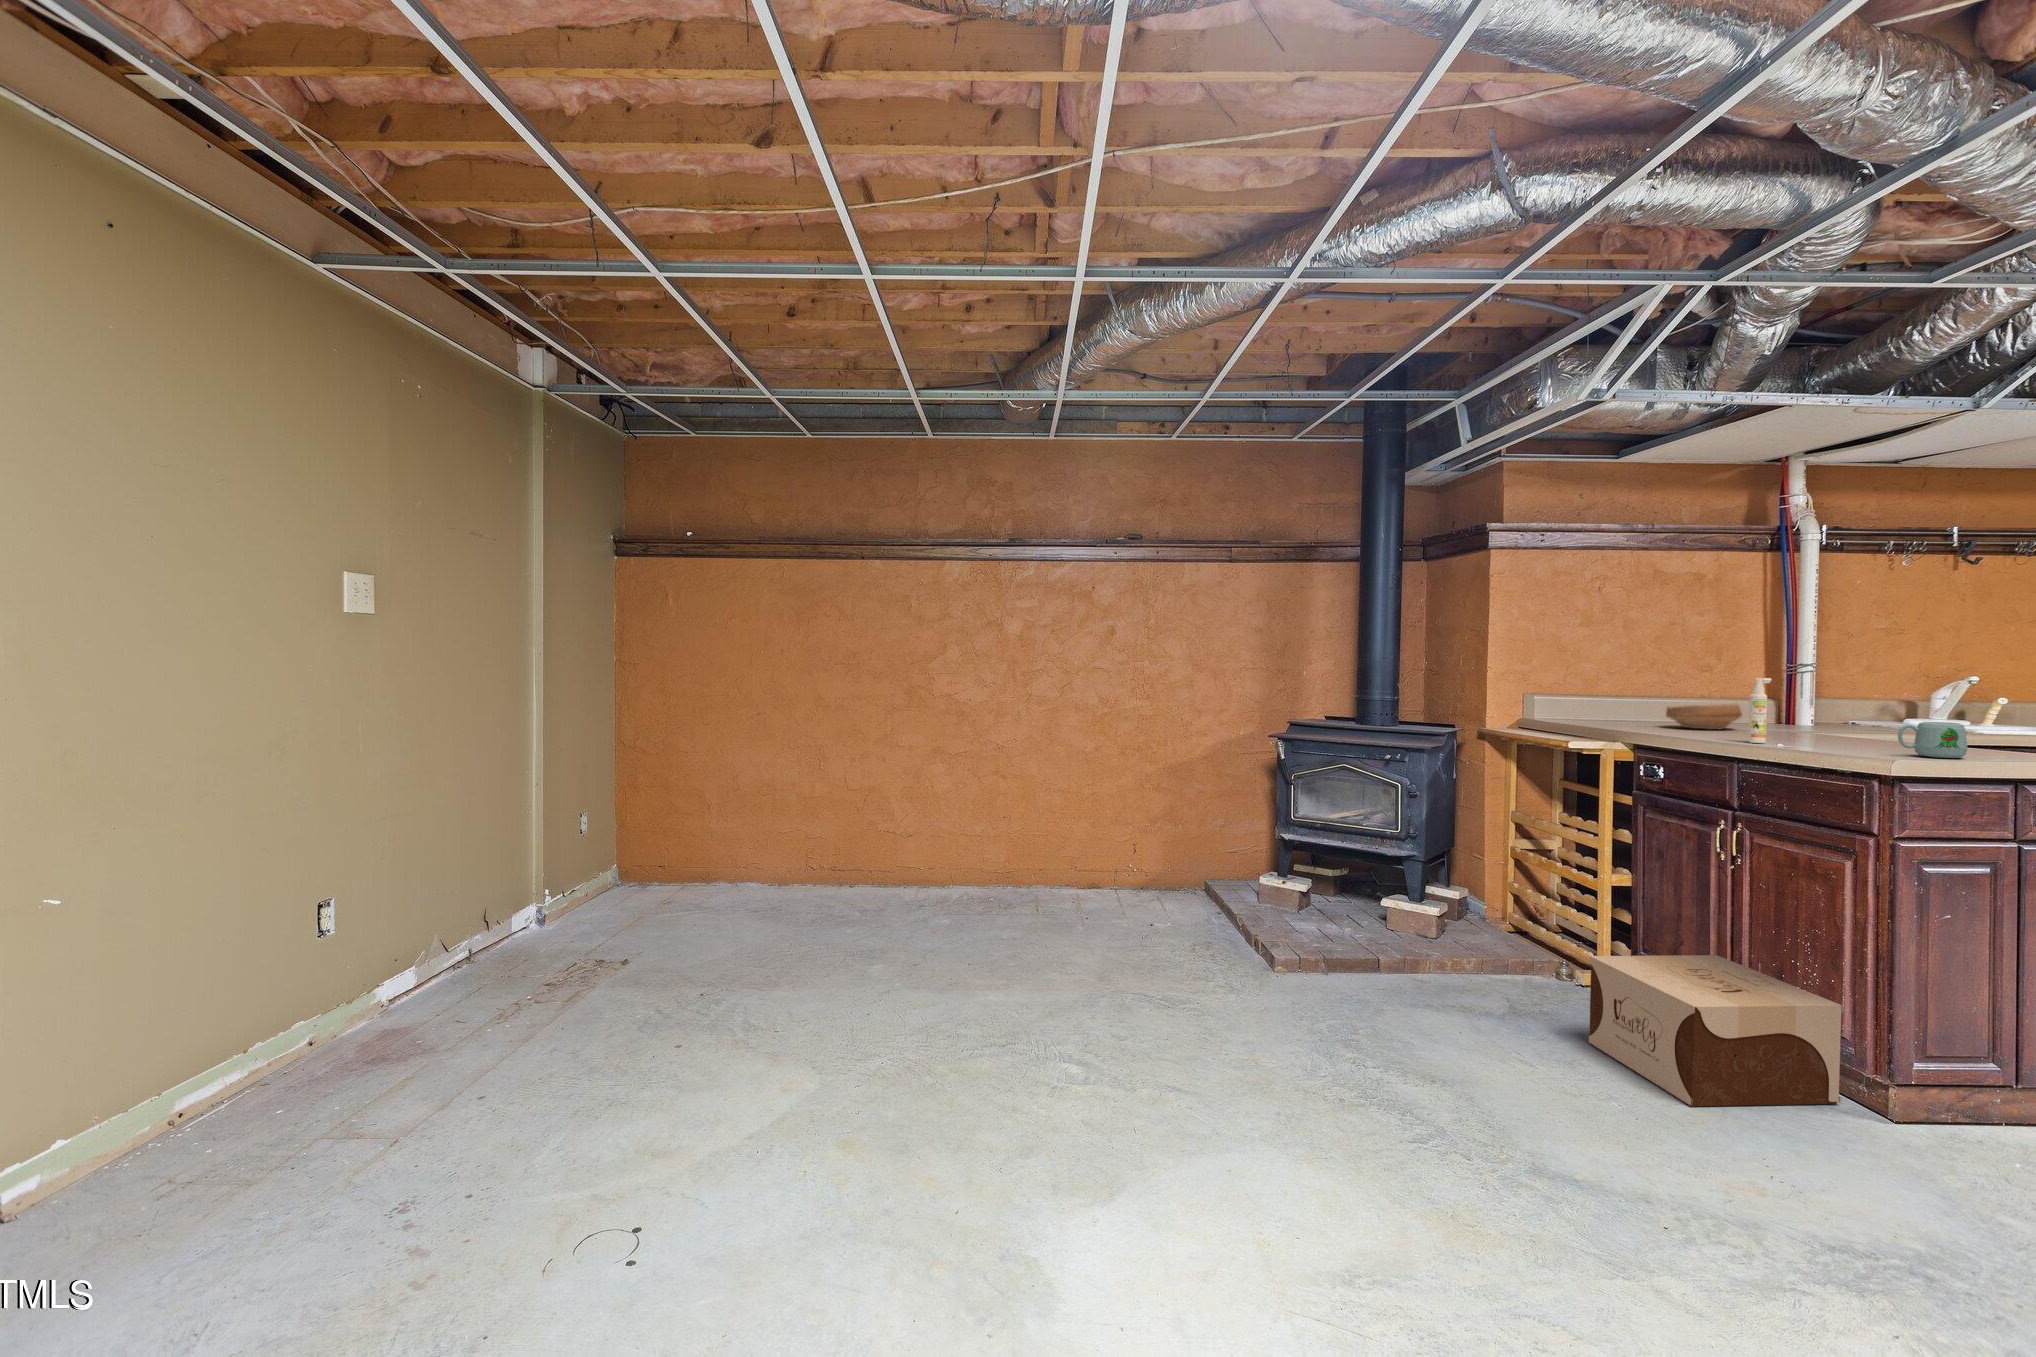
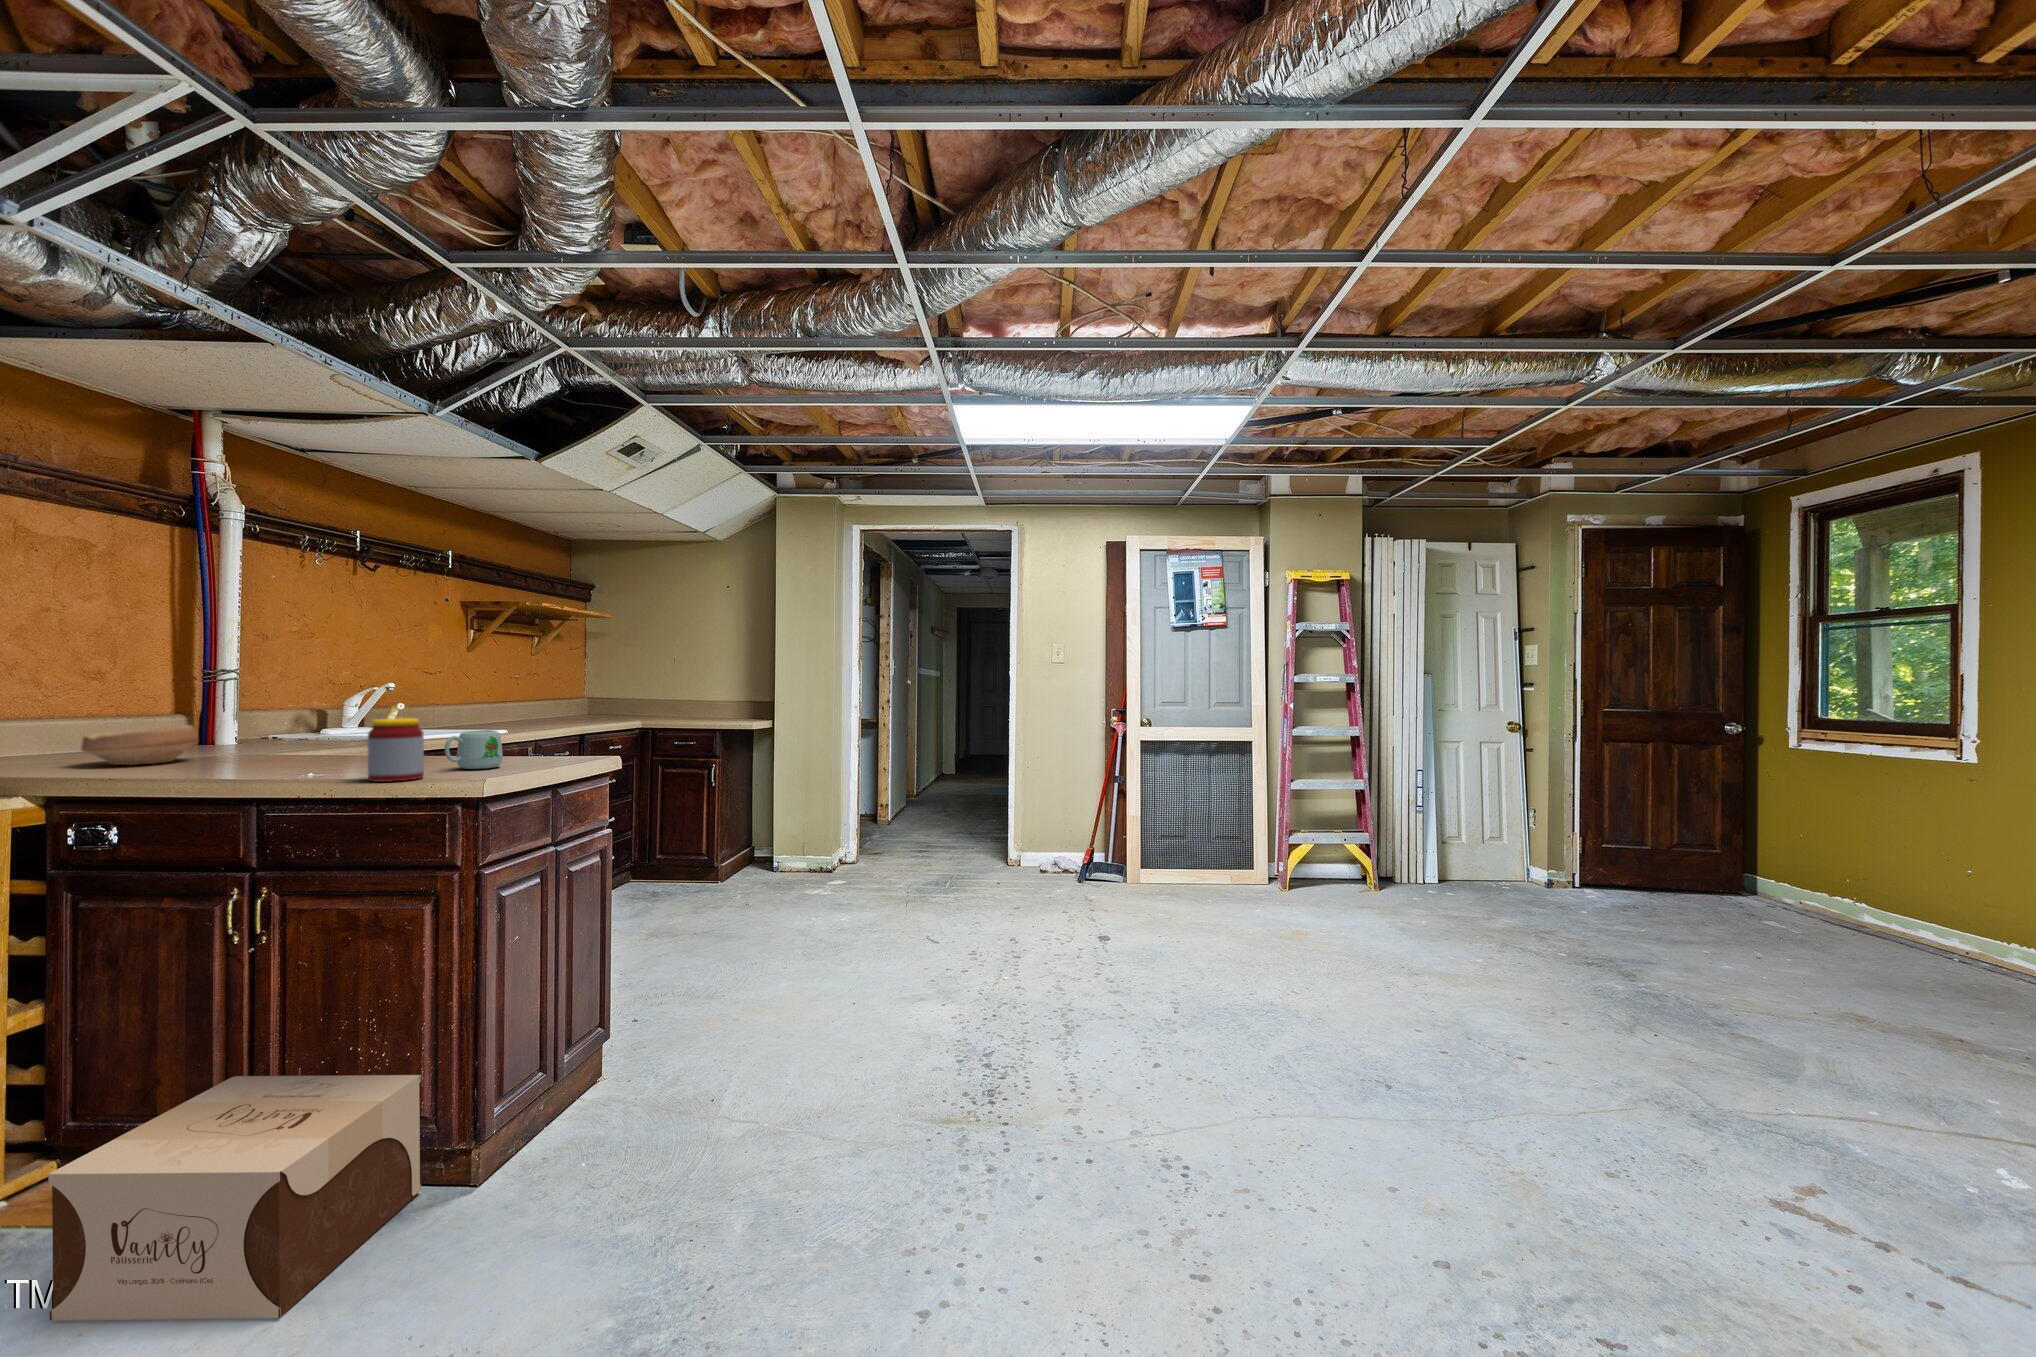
spray bottle: present [1749,678,1771,743] -> none [257,690,283,776]
jar: none [1813,704,1867,757] -> present [368,718,424,782]

